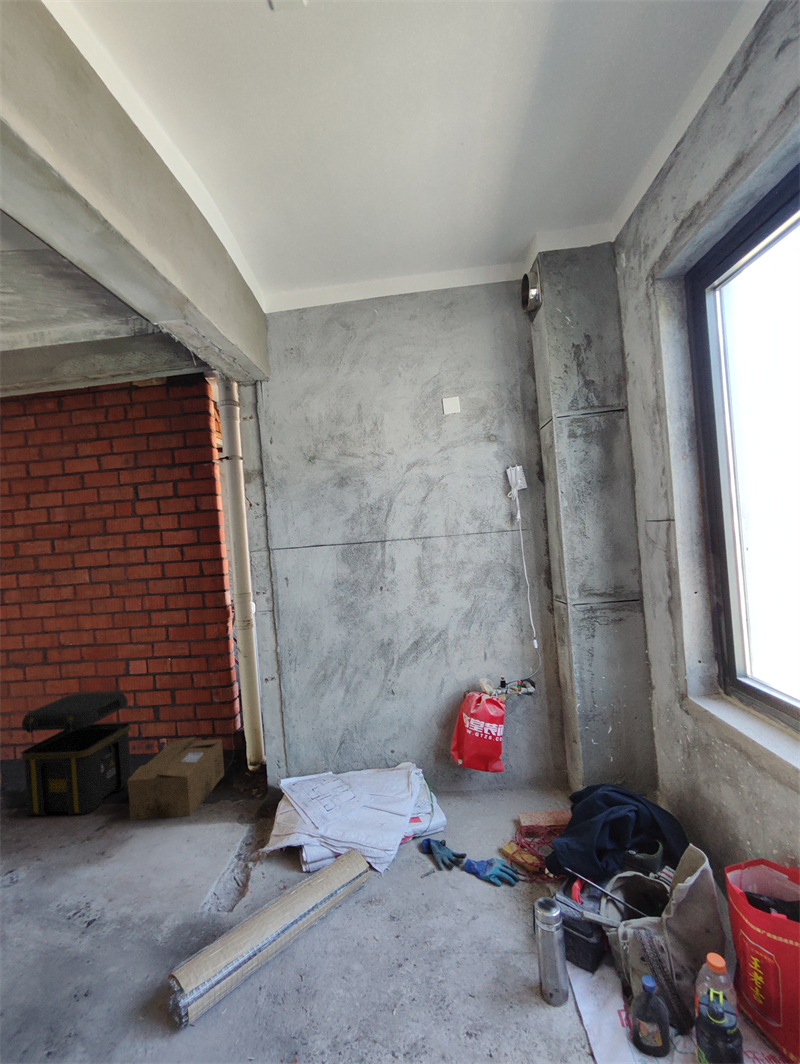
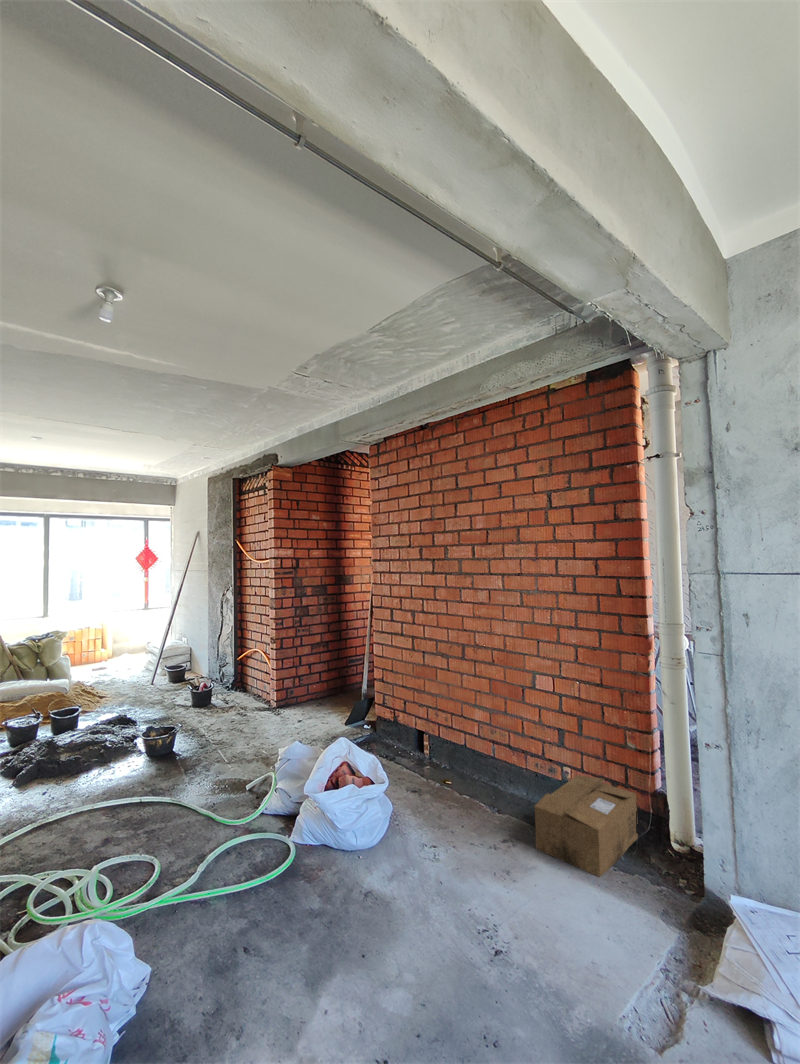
toolbox: present [21,692,131,816] -> none [447,695,537,821]

